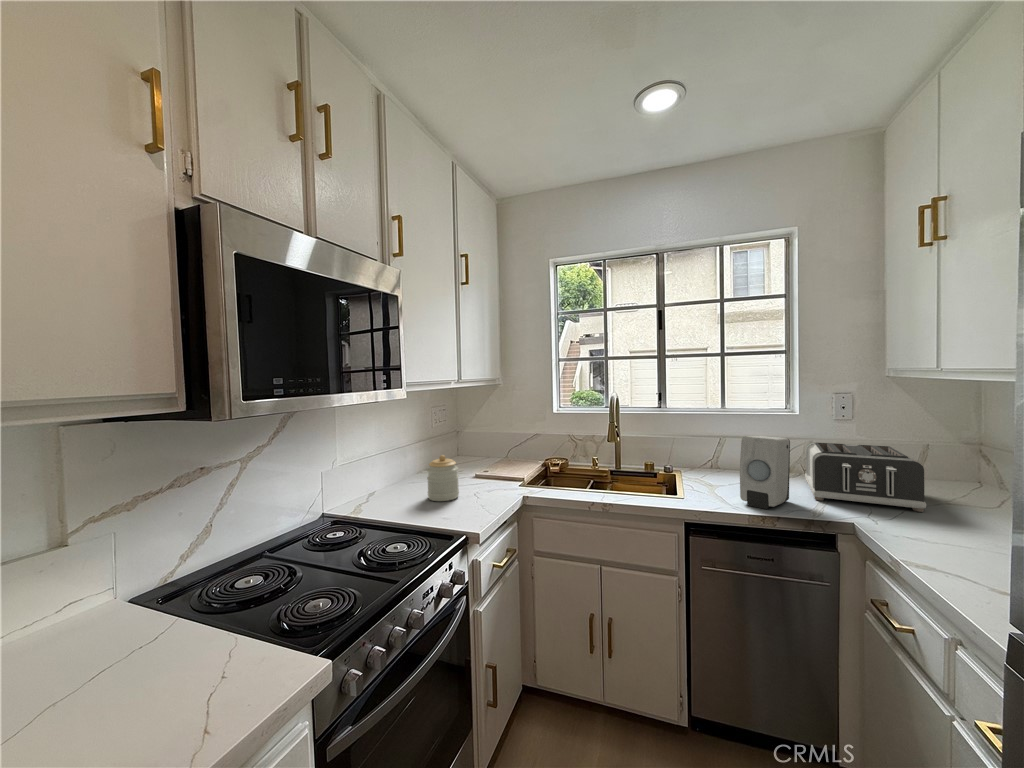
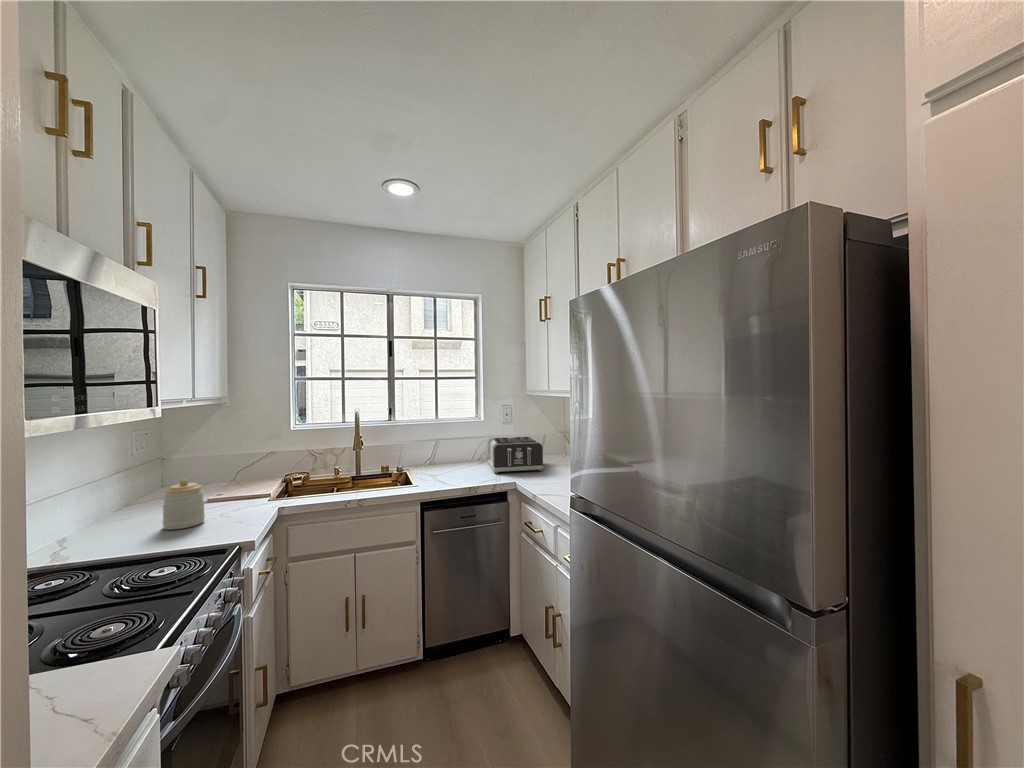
soap dispenser: present [740,436,790,509] -> none [454,436,481,483]

